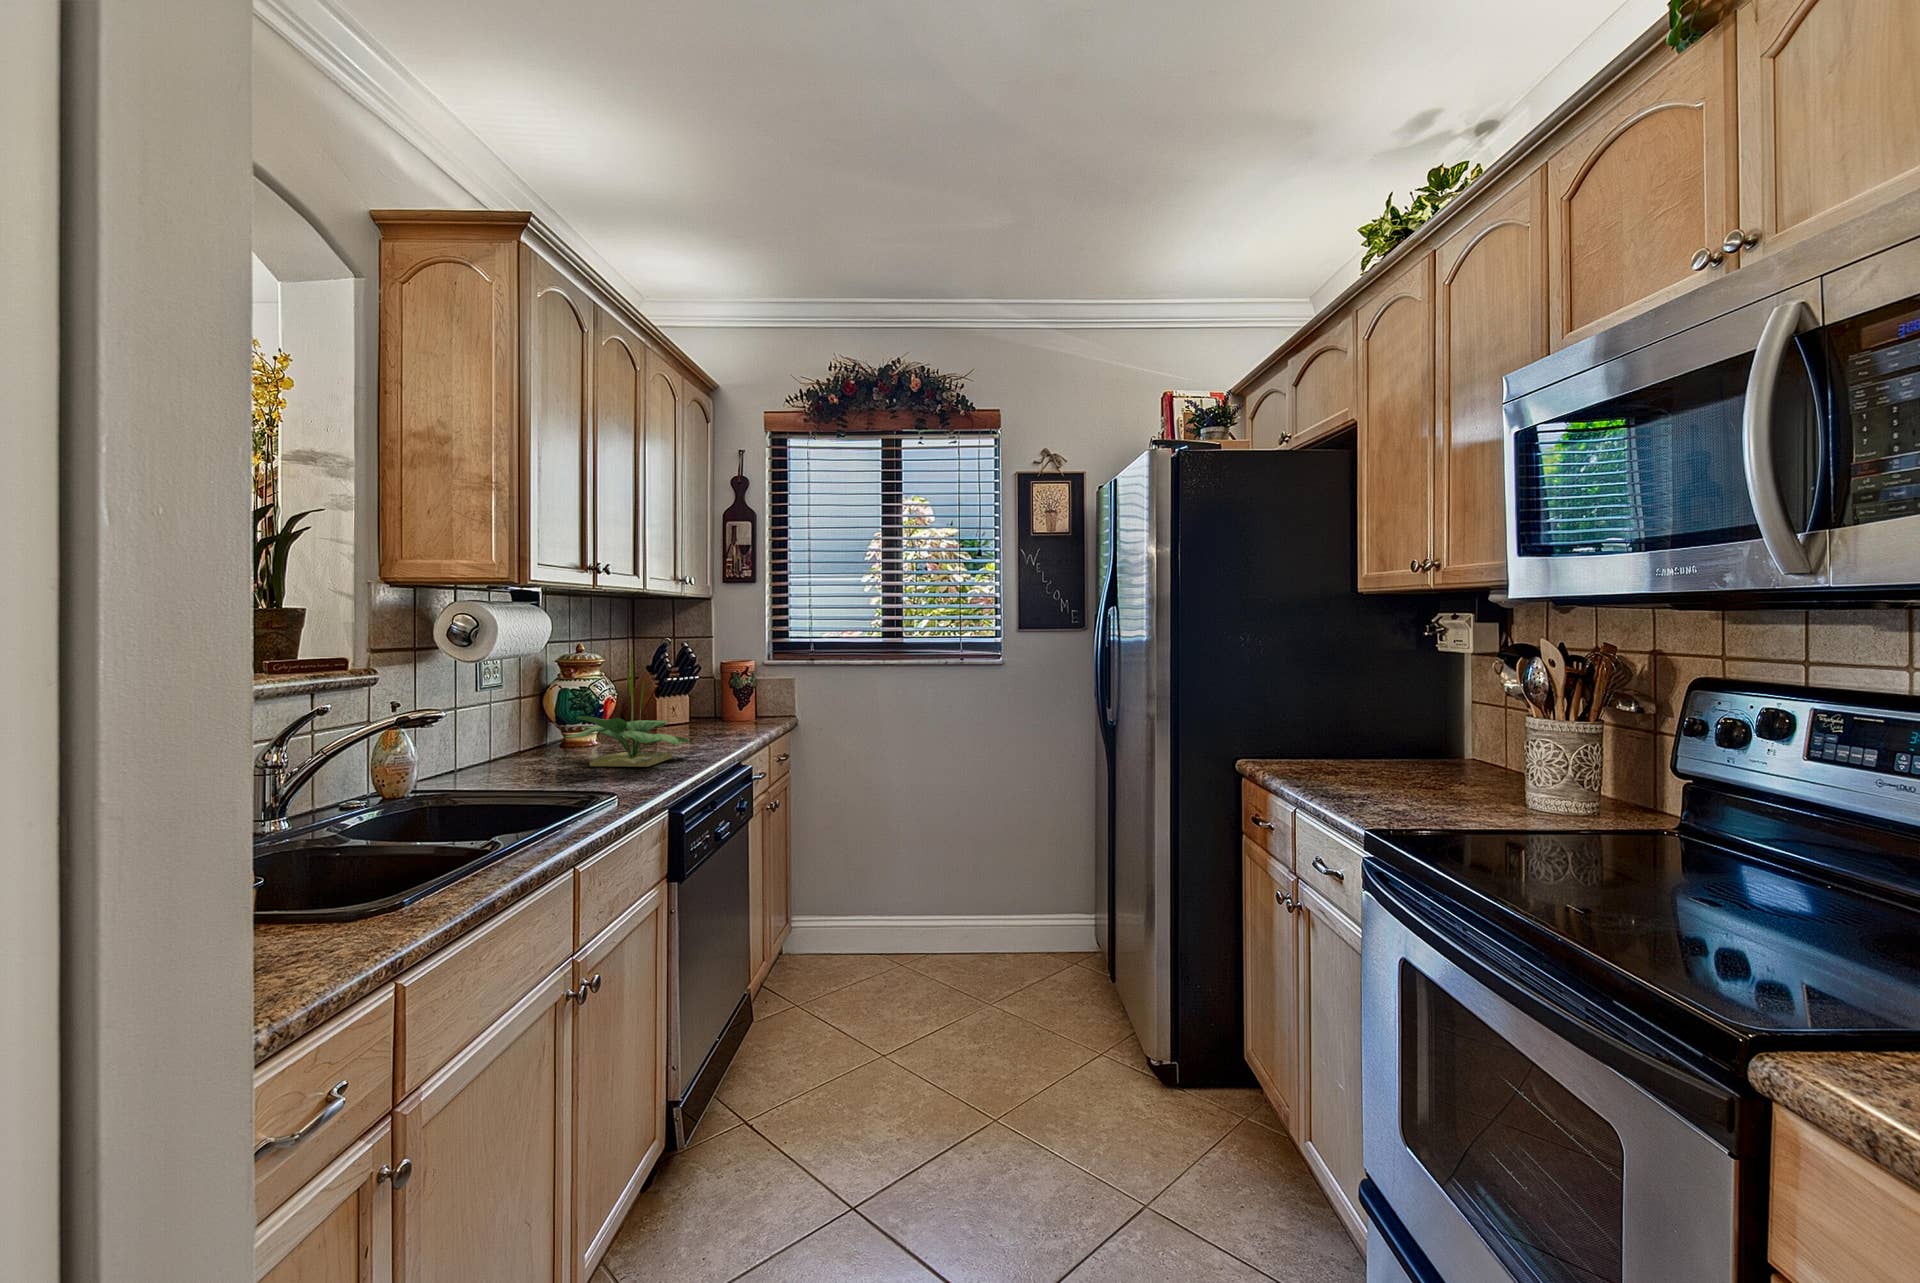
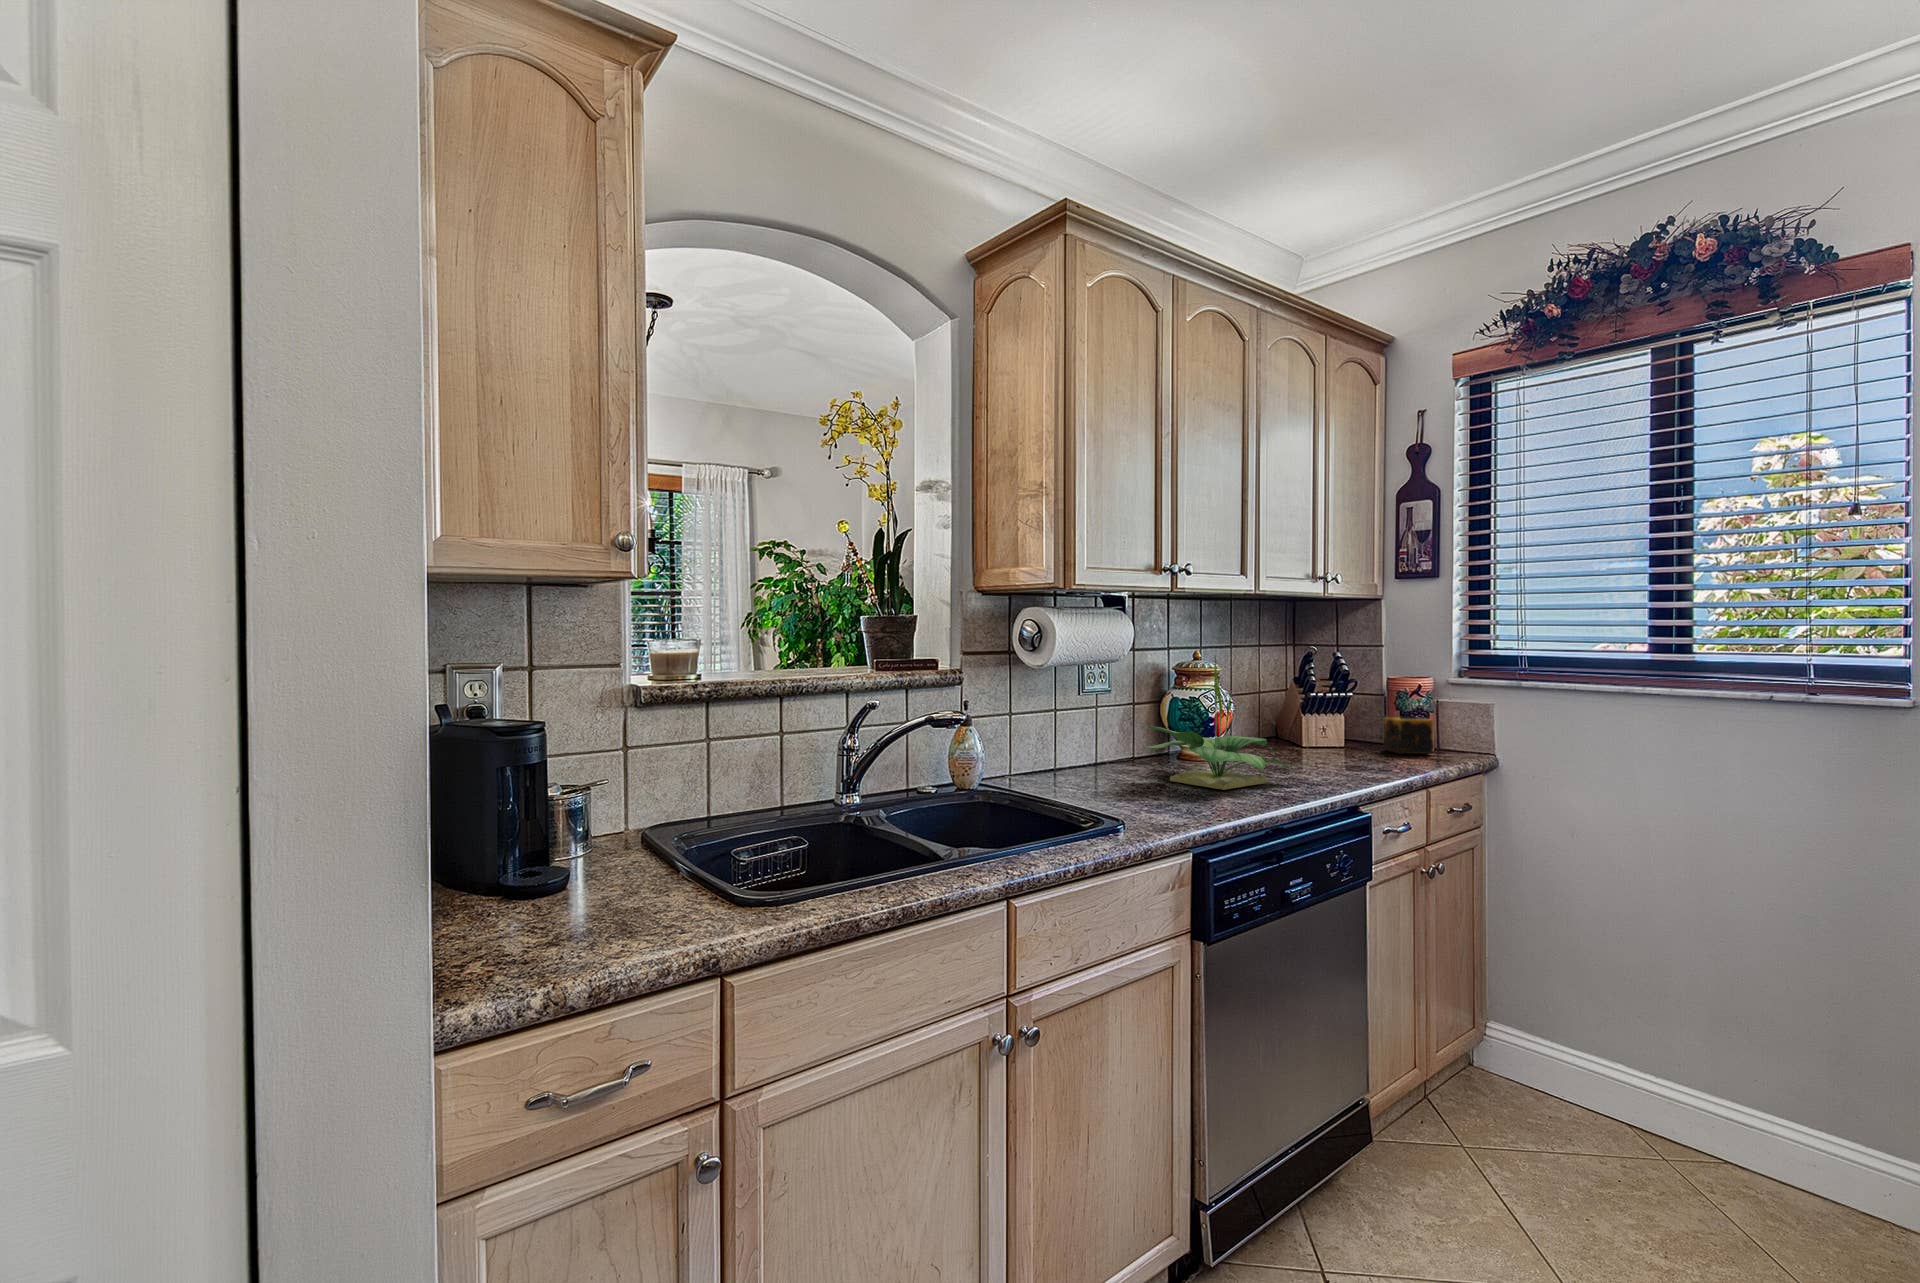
candle: none [722,696,761,727] -> present [1383,717,1434,754]

